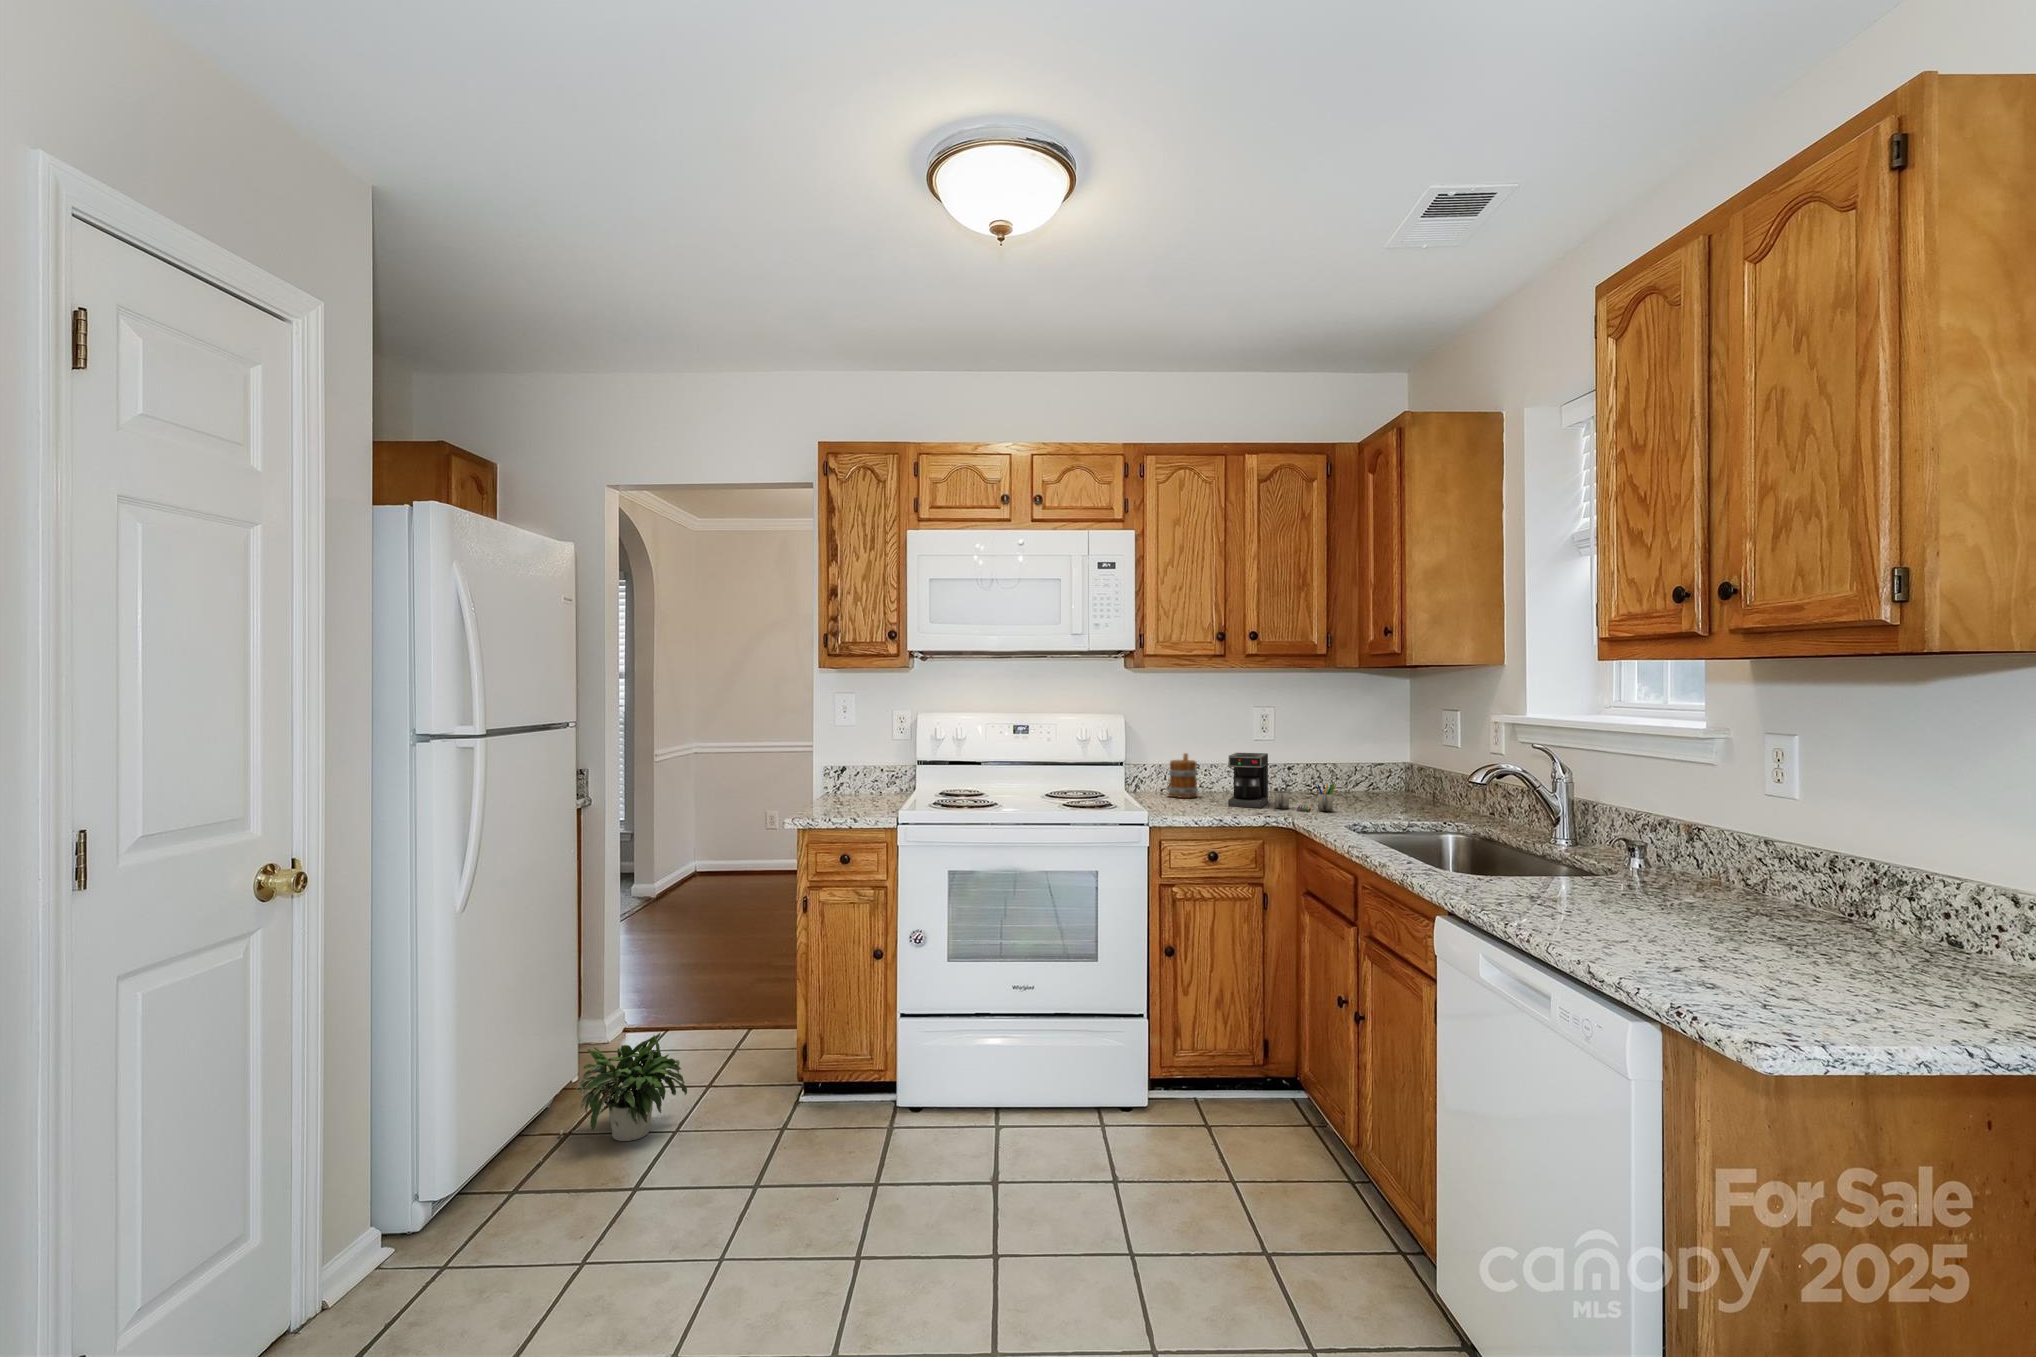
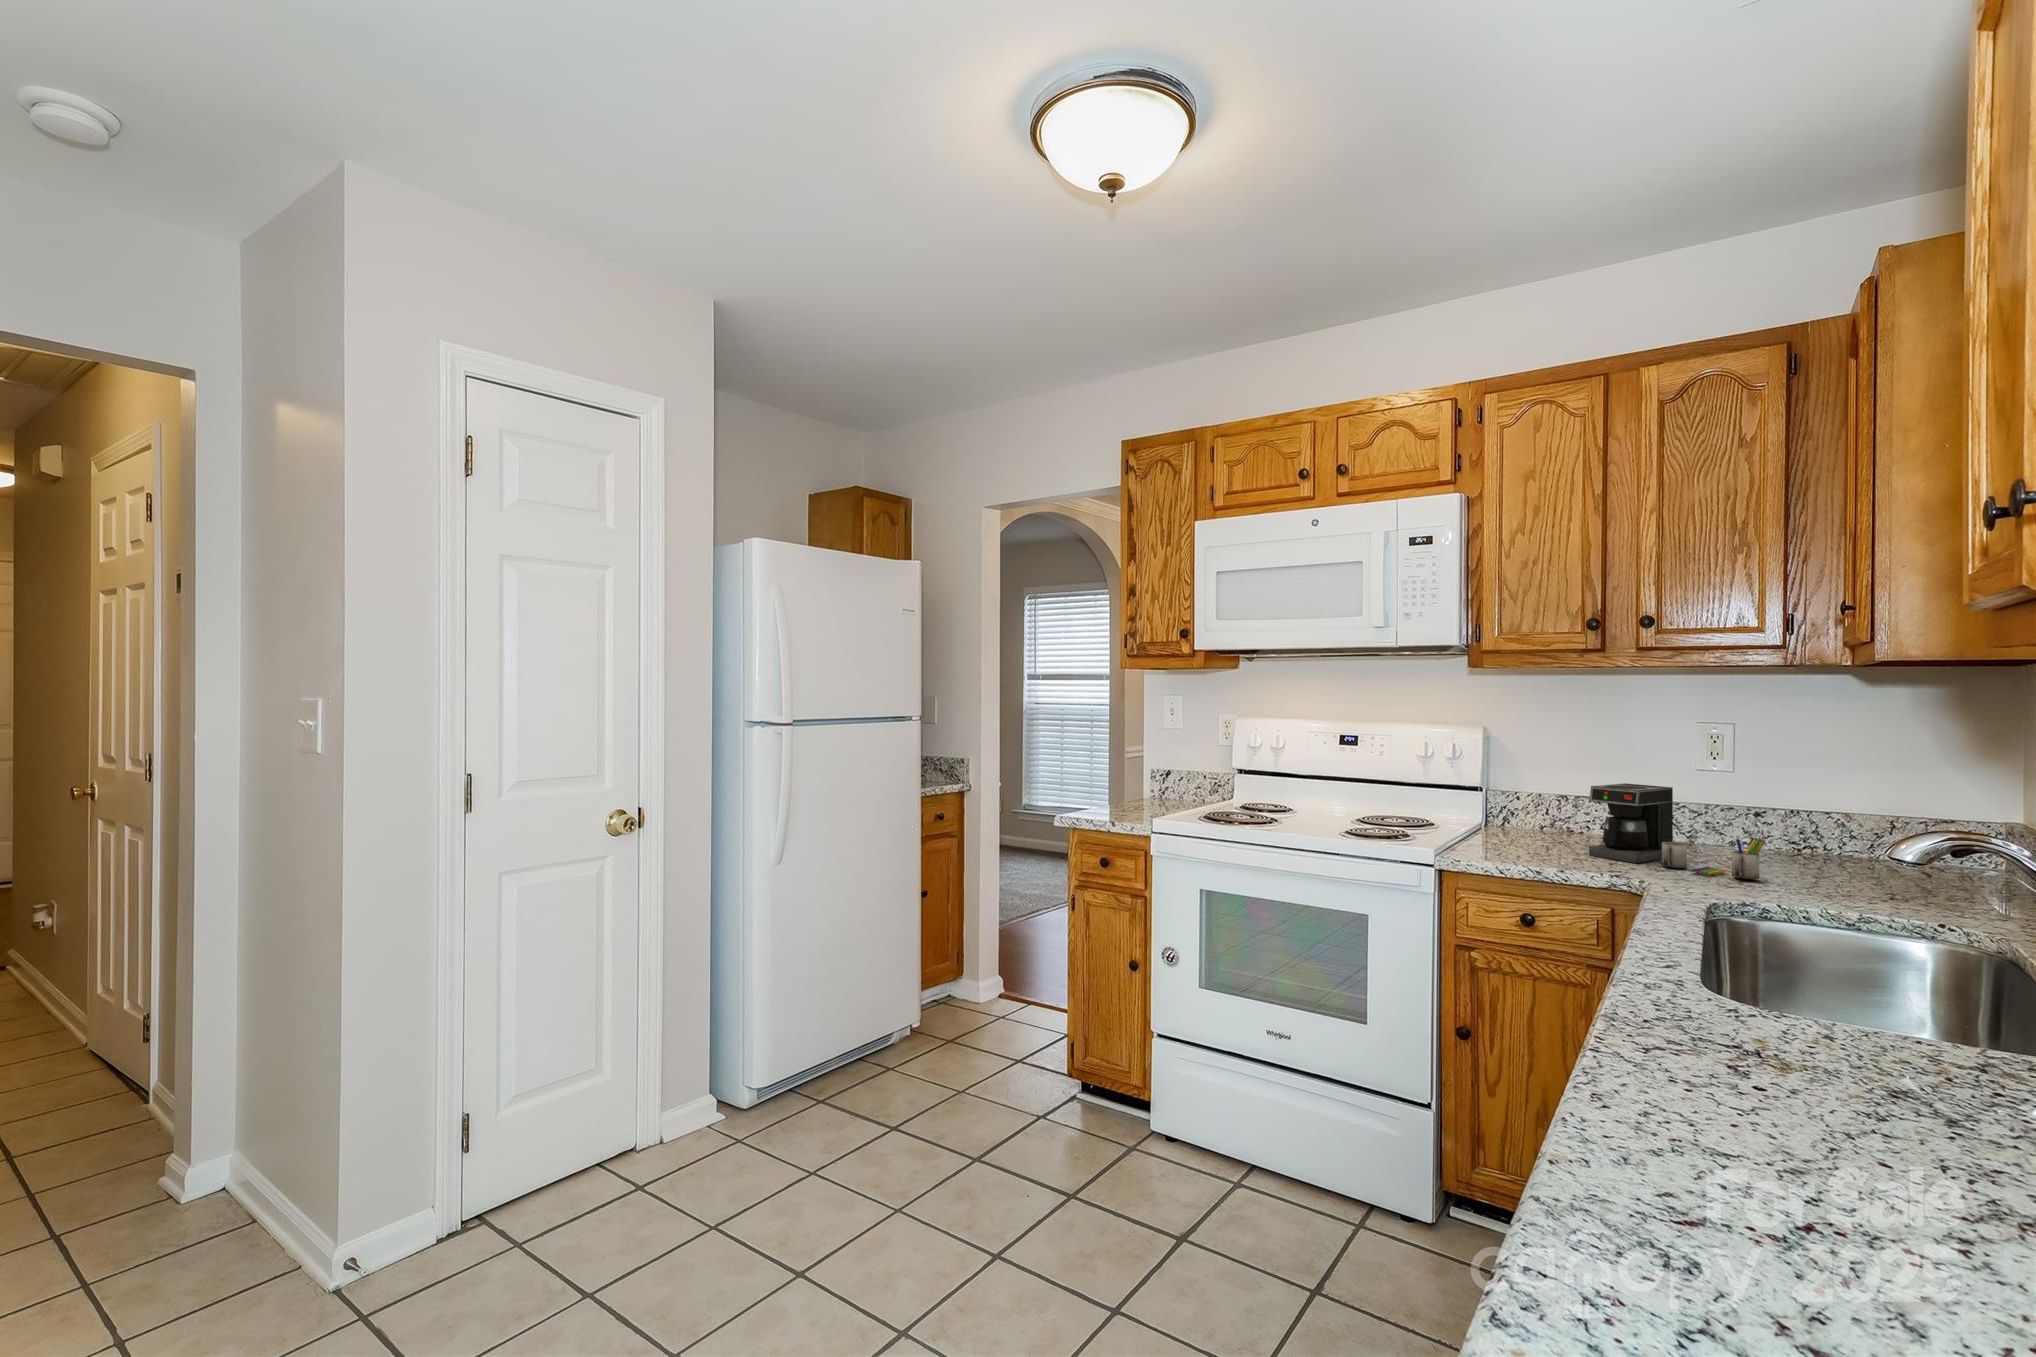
mug: present [1168,753,1198,798] -> none [1526,780,1575,840]
potted plant: present [538,1032,687,1162] -> none [834,999,966,1090]

